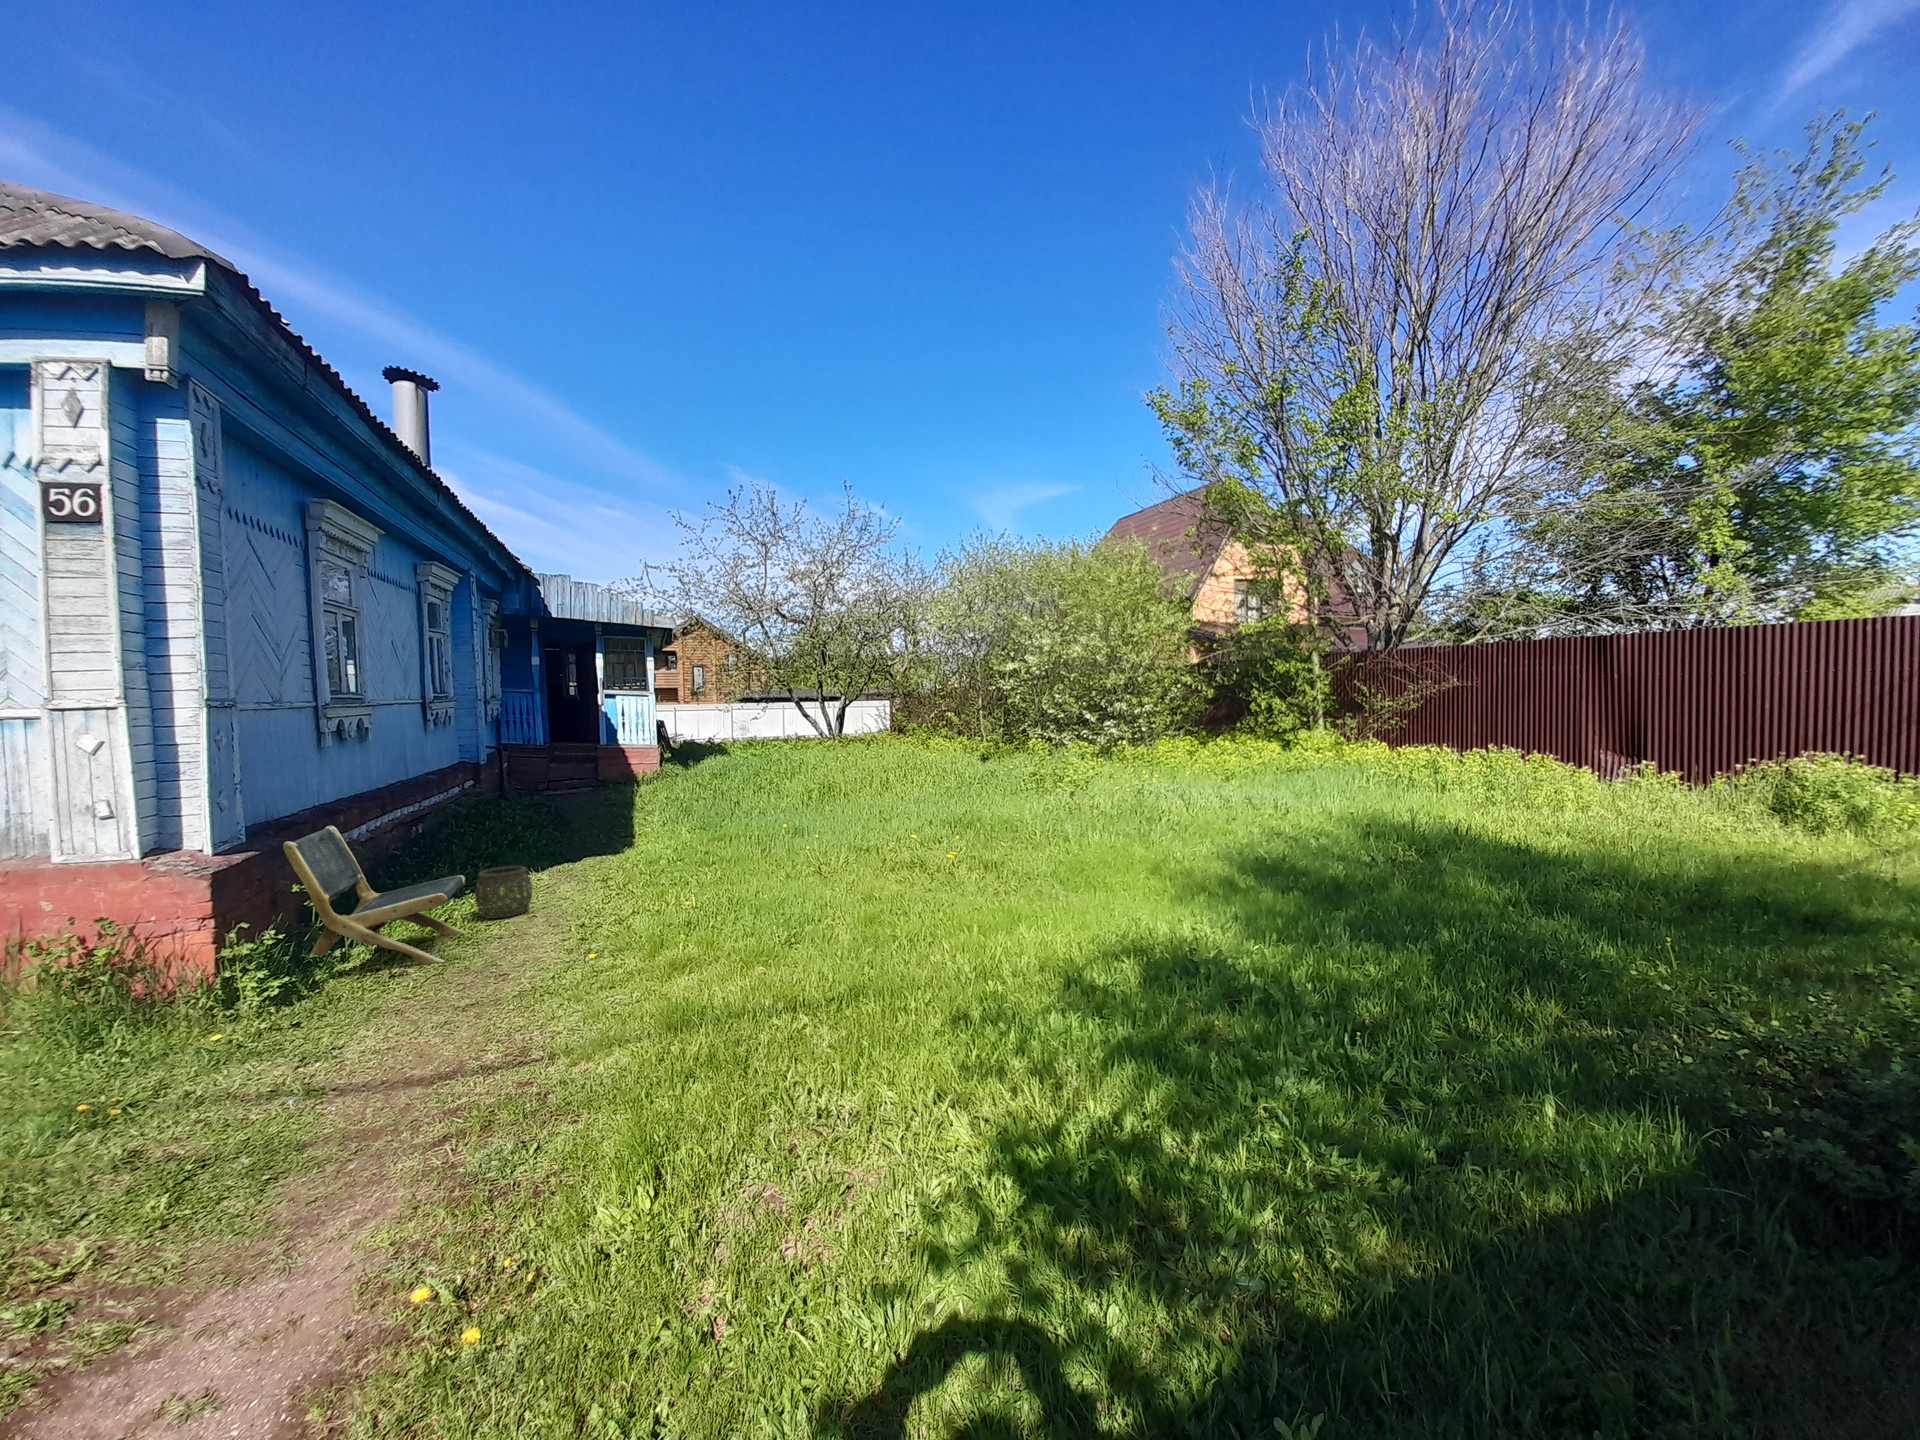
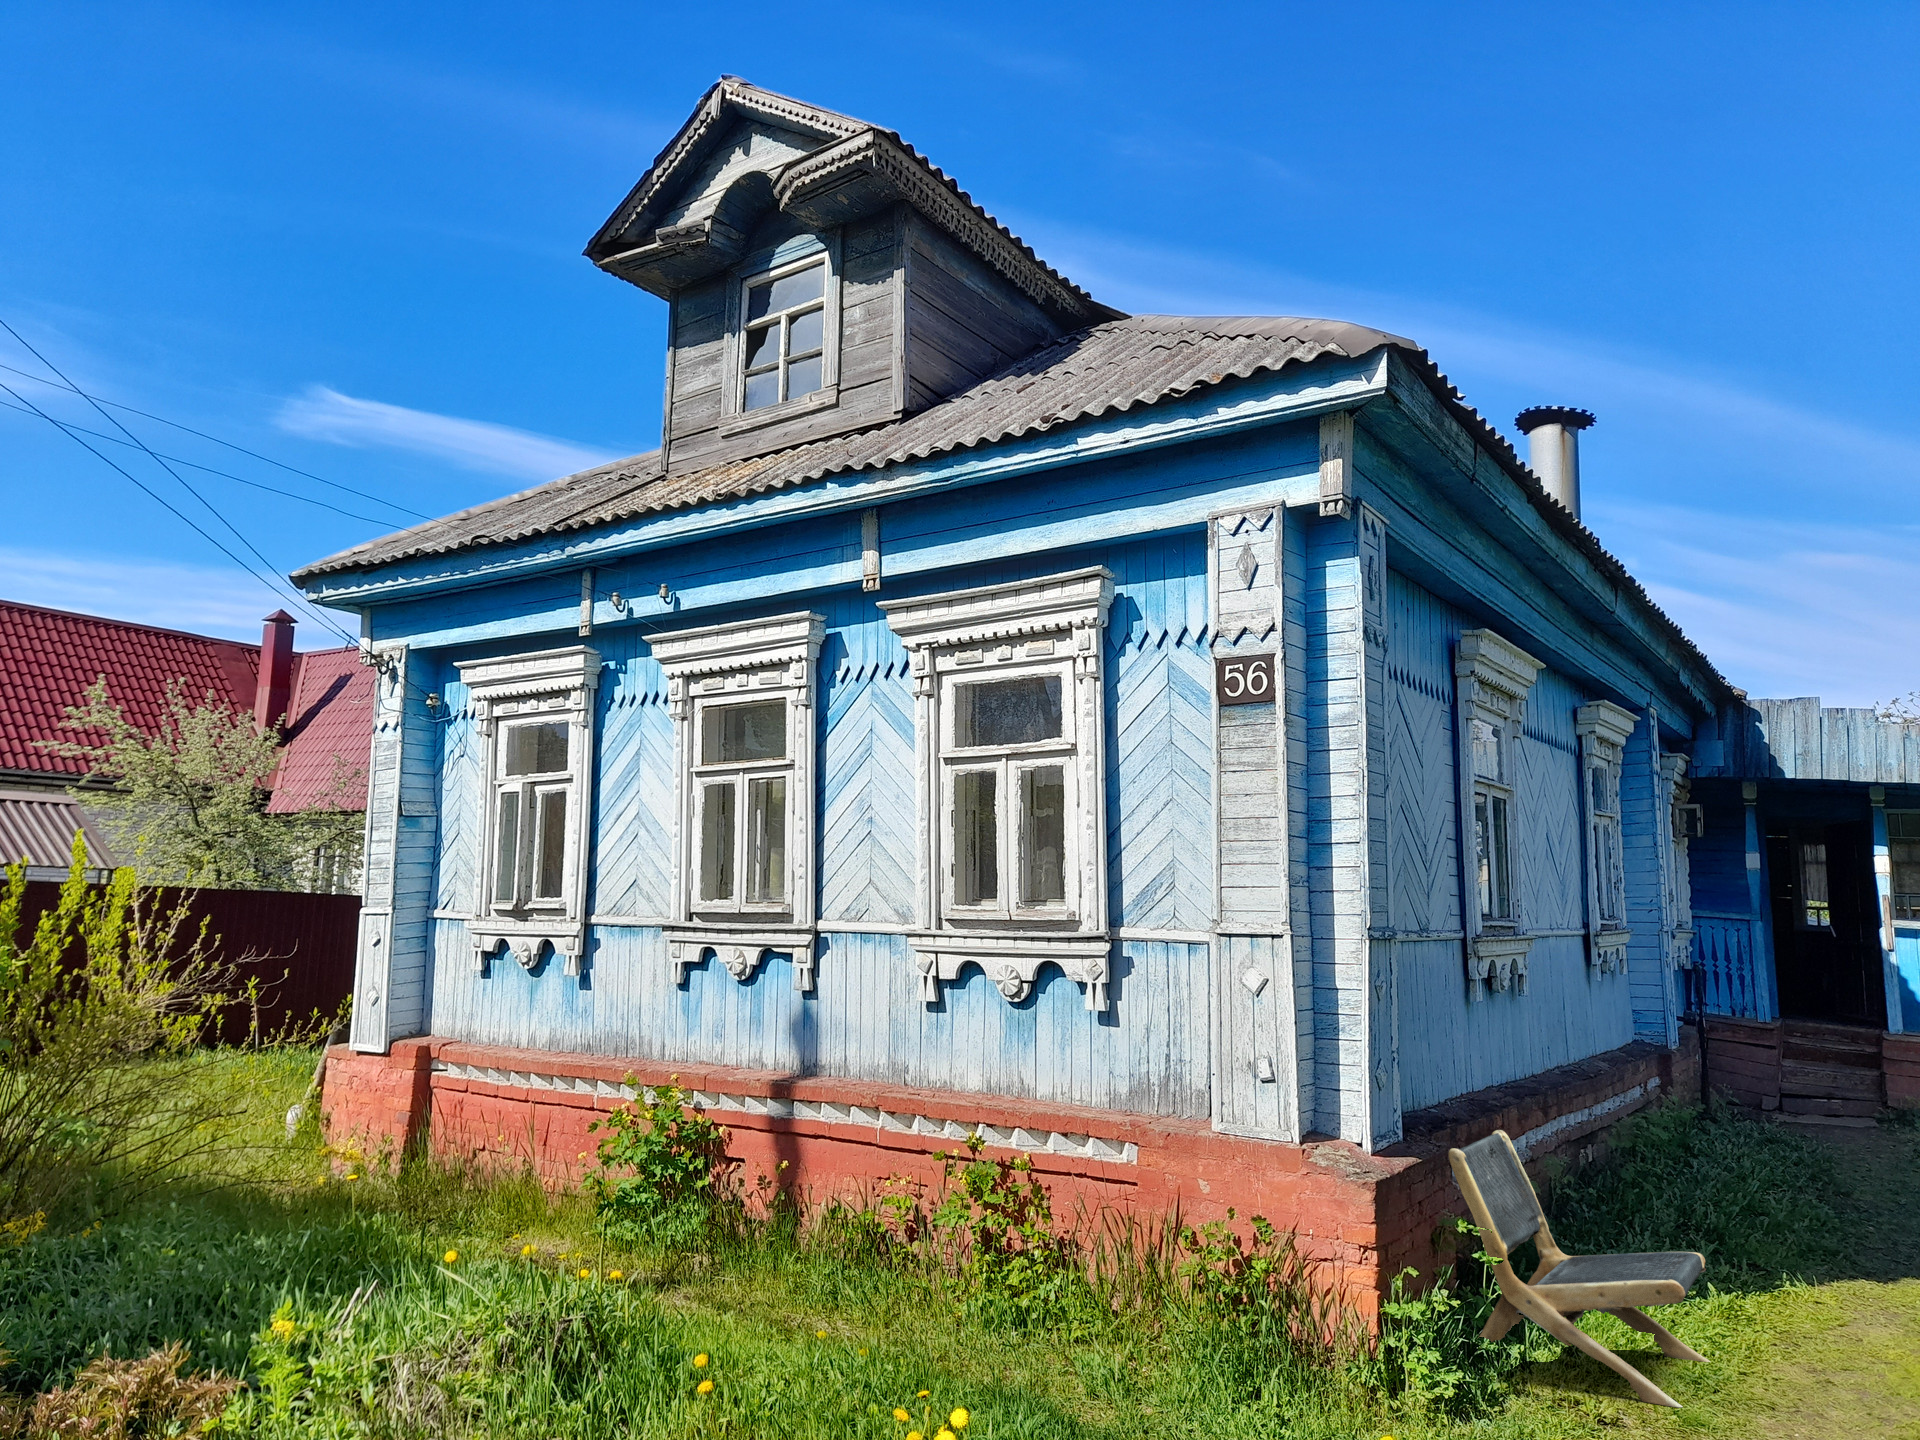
woven basket: present [475,866,532,919] -> none [1714,1249,1823,1351]

